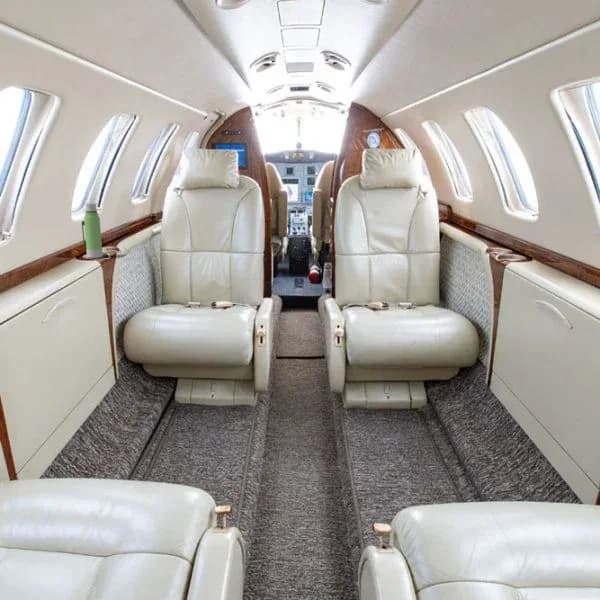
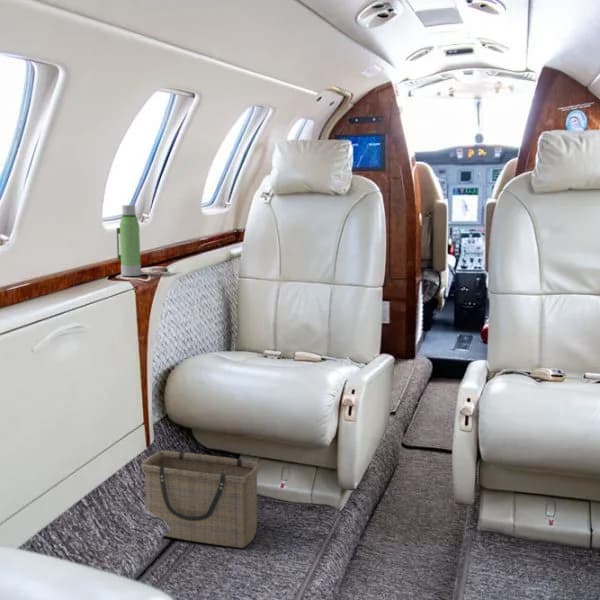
basket: none [118,384,205,444] -> present [141,451,260,548]

